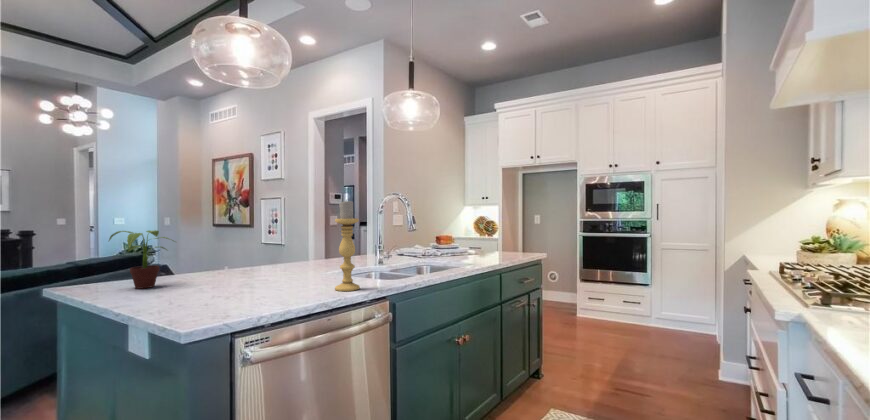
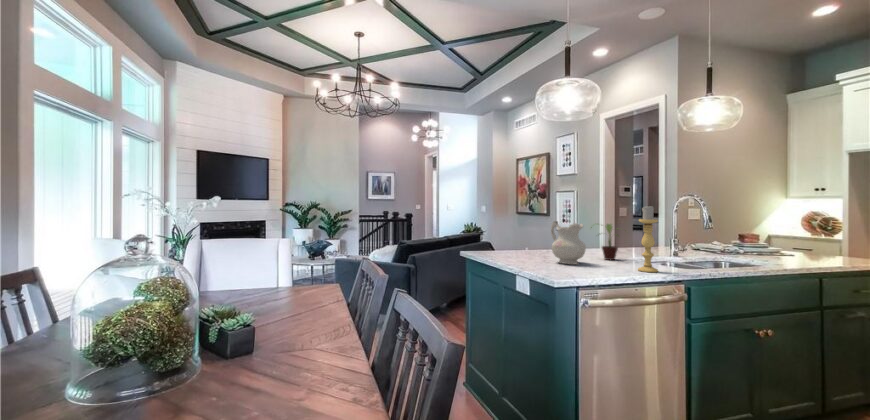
ceramic pitcher: none [209,226,265,292] -> present [551,221,586,265]
potted plant: present [109,230,173,289] -> present [591,224,618,260]

